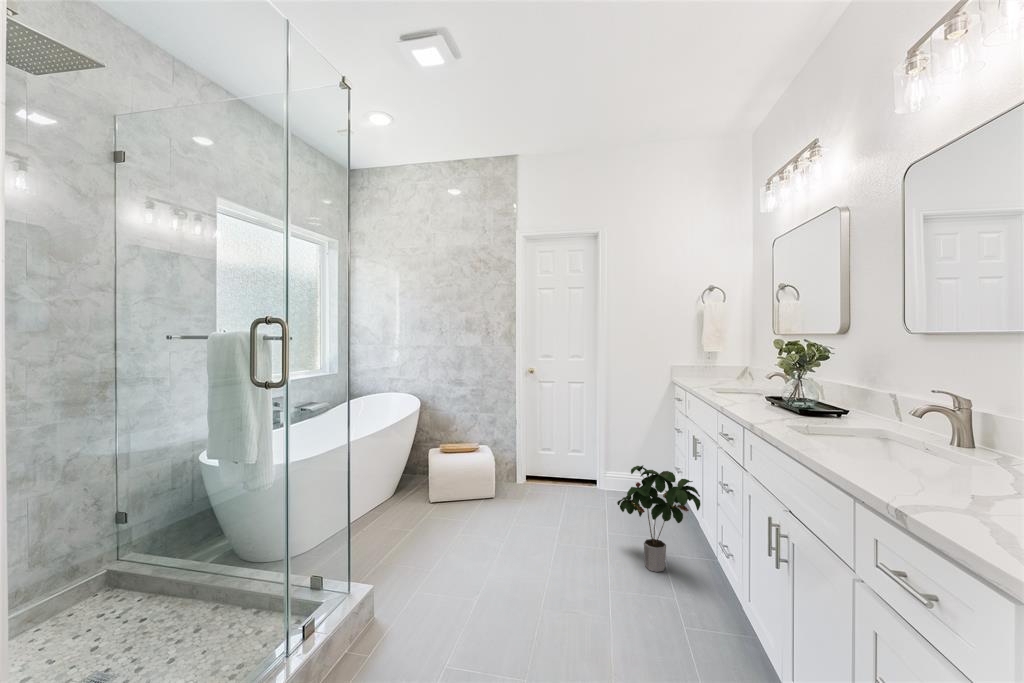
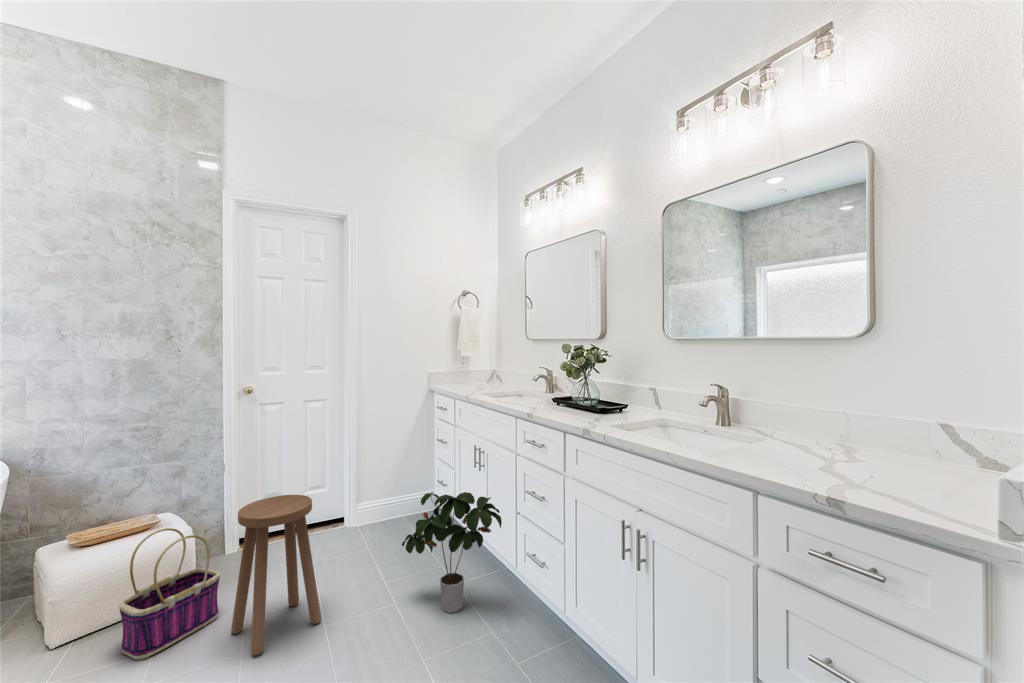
stool: none [506,445,557,544] -> present [231,495,321,655]
basket: none [454,452,503,524] -> present [119,528,220,659]

